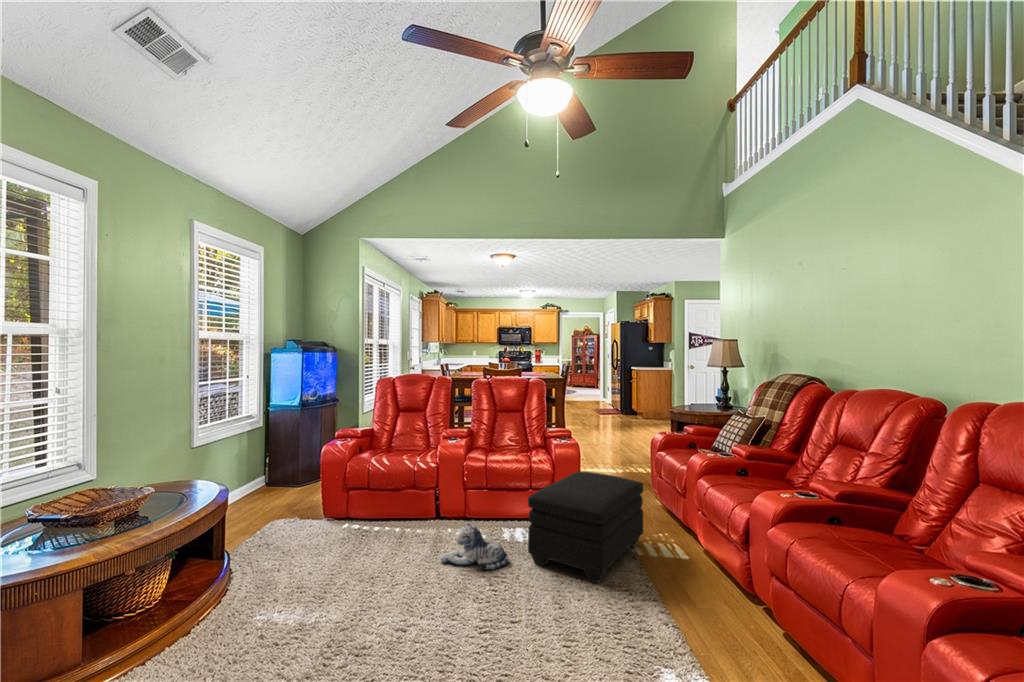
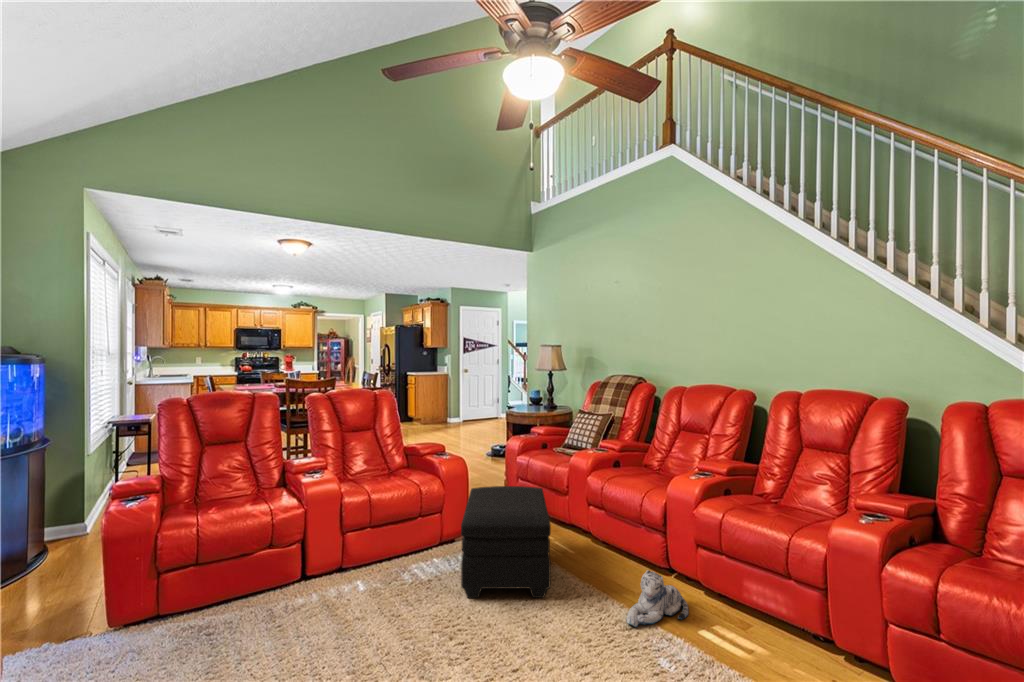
plush toy: present [440,523,508,570] -> present [626,570,689,627]

